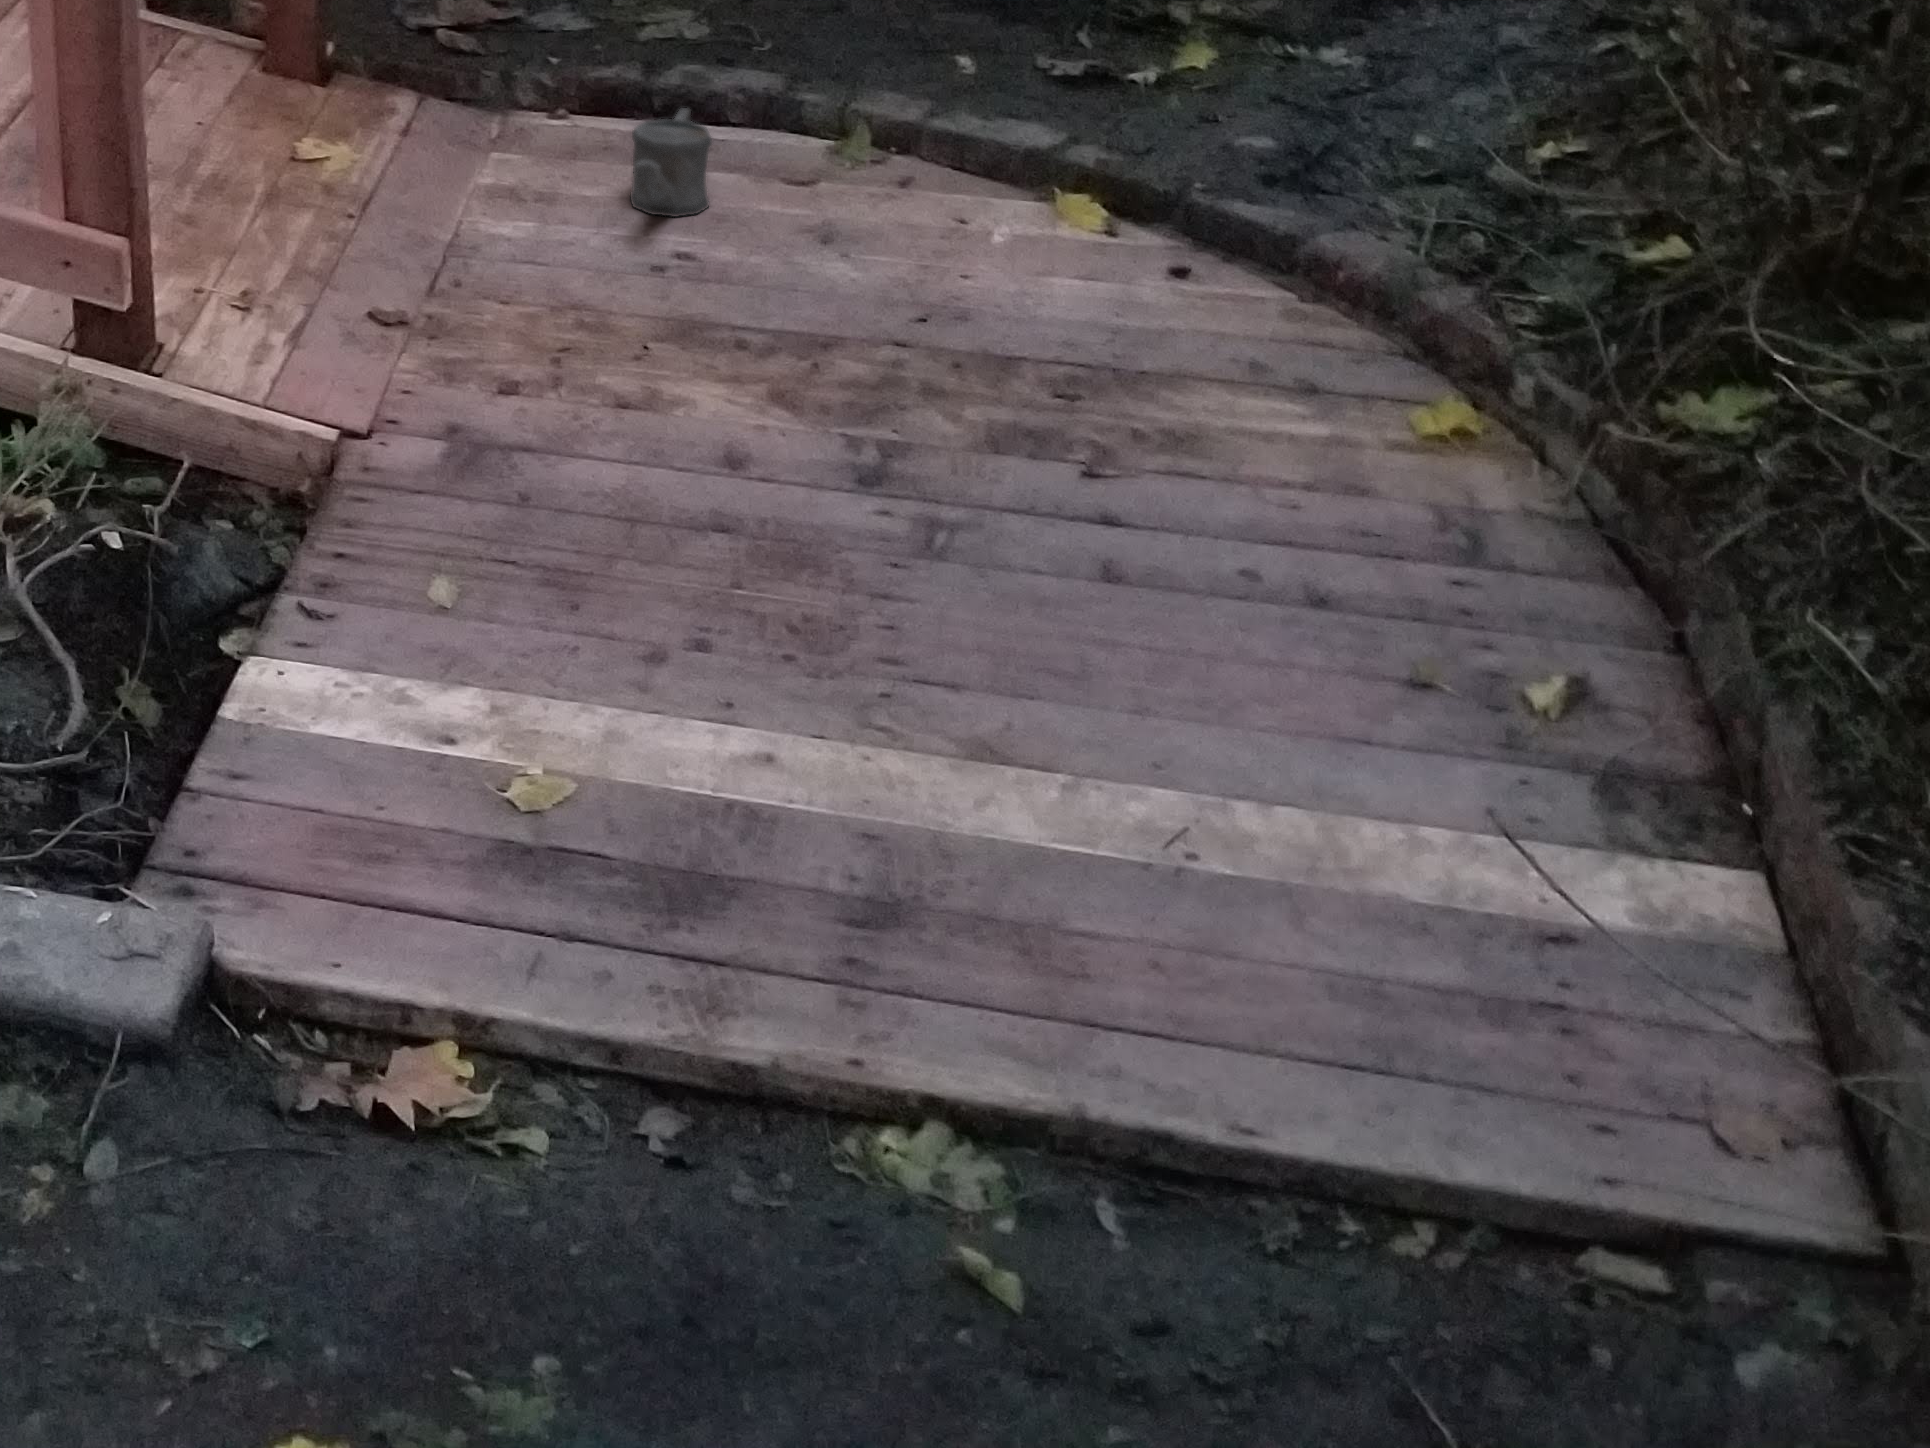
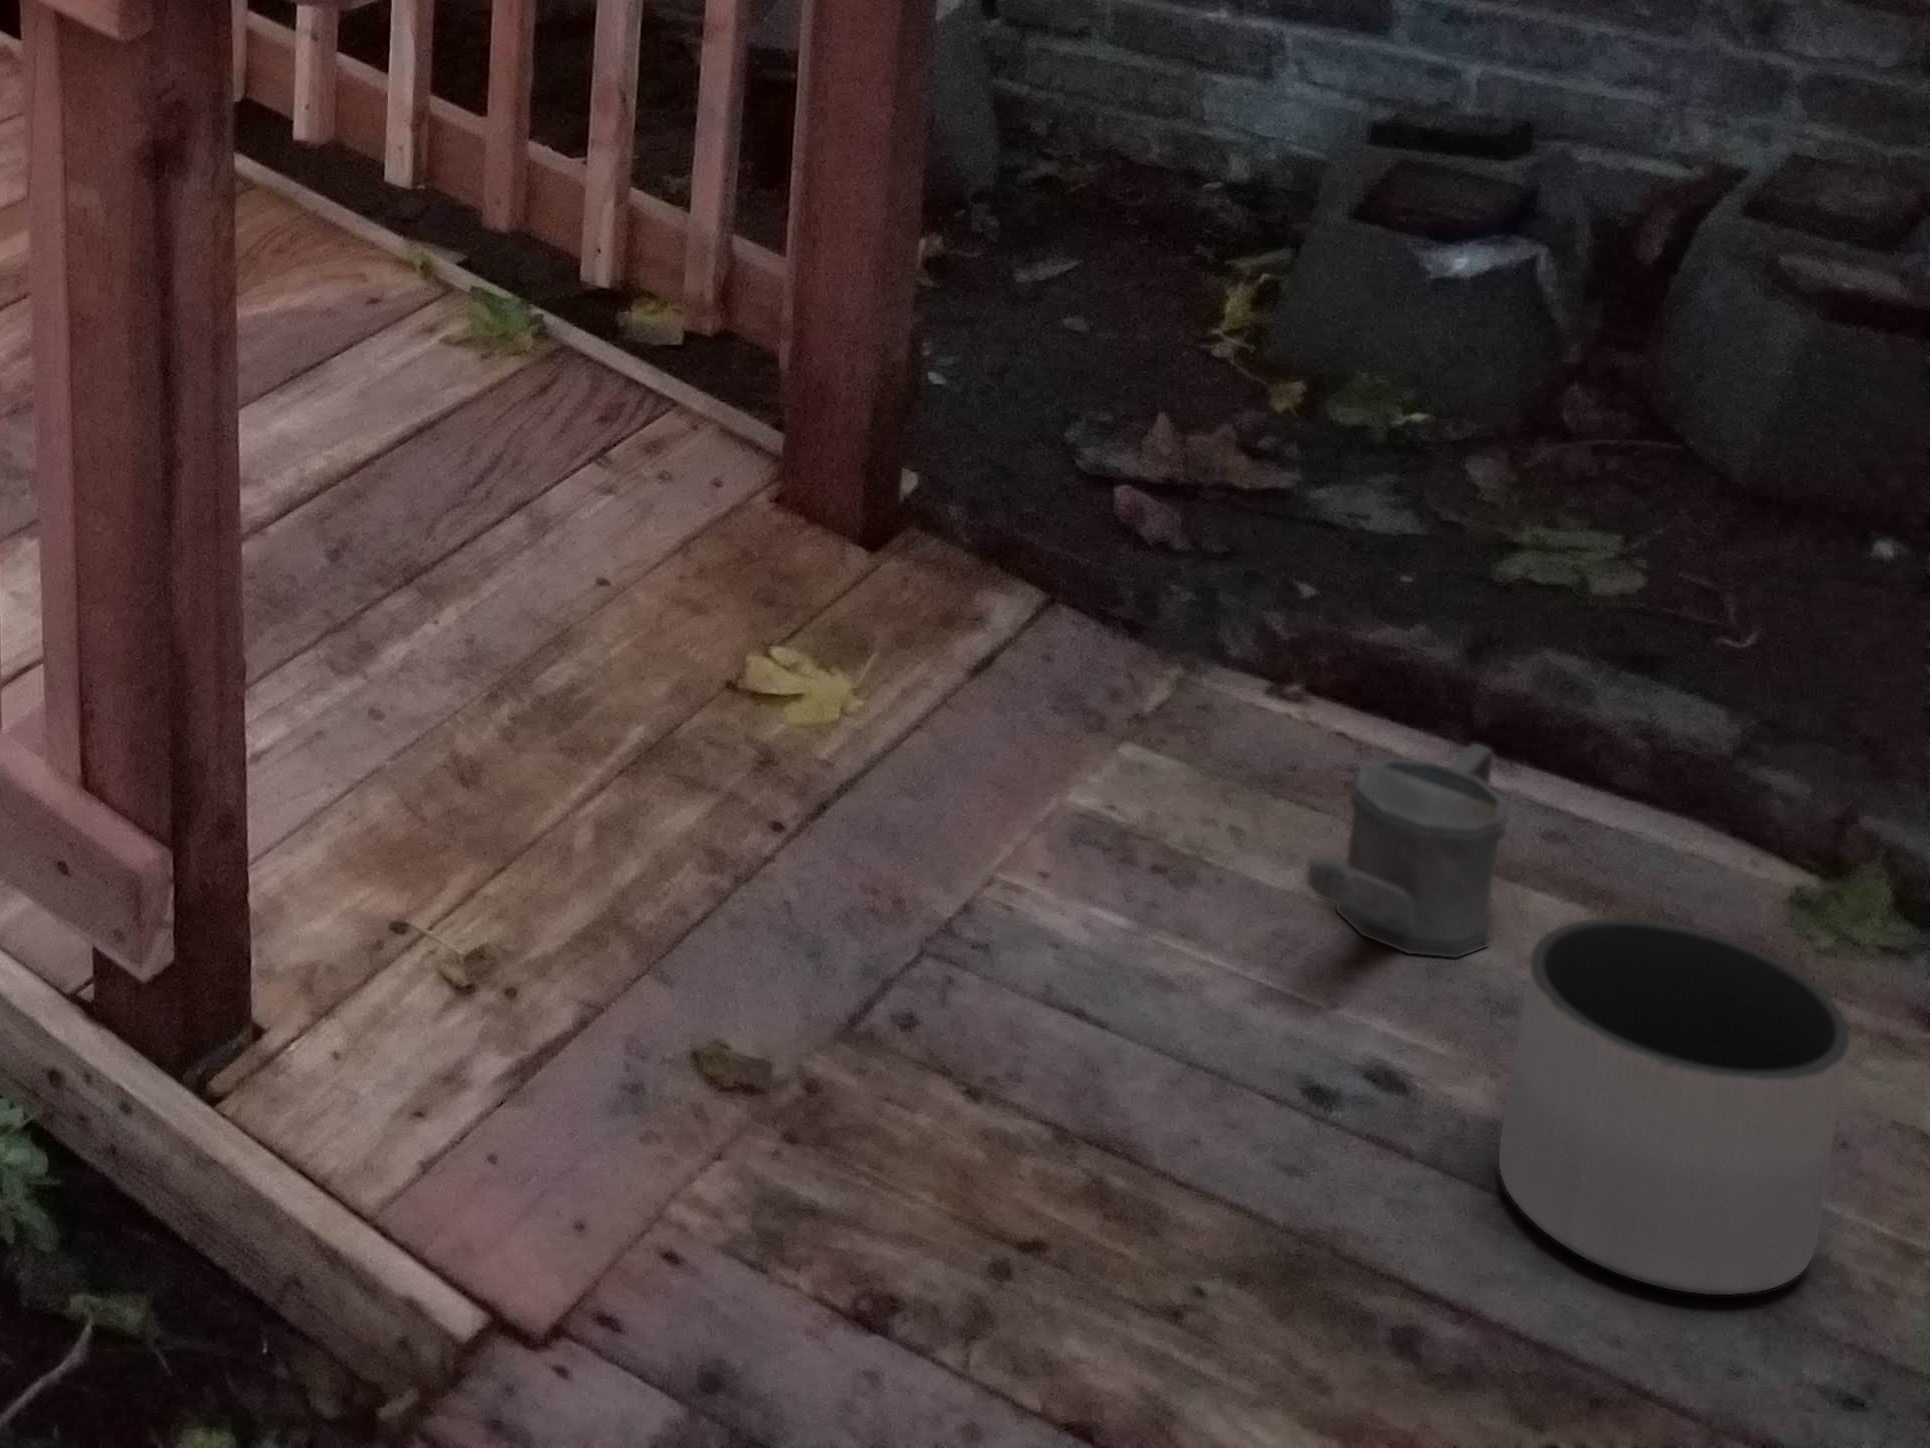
planter: none [754,148,905,314] -> present [1499,918,1850,1295]

